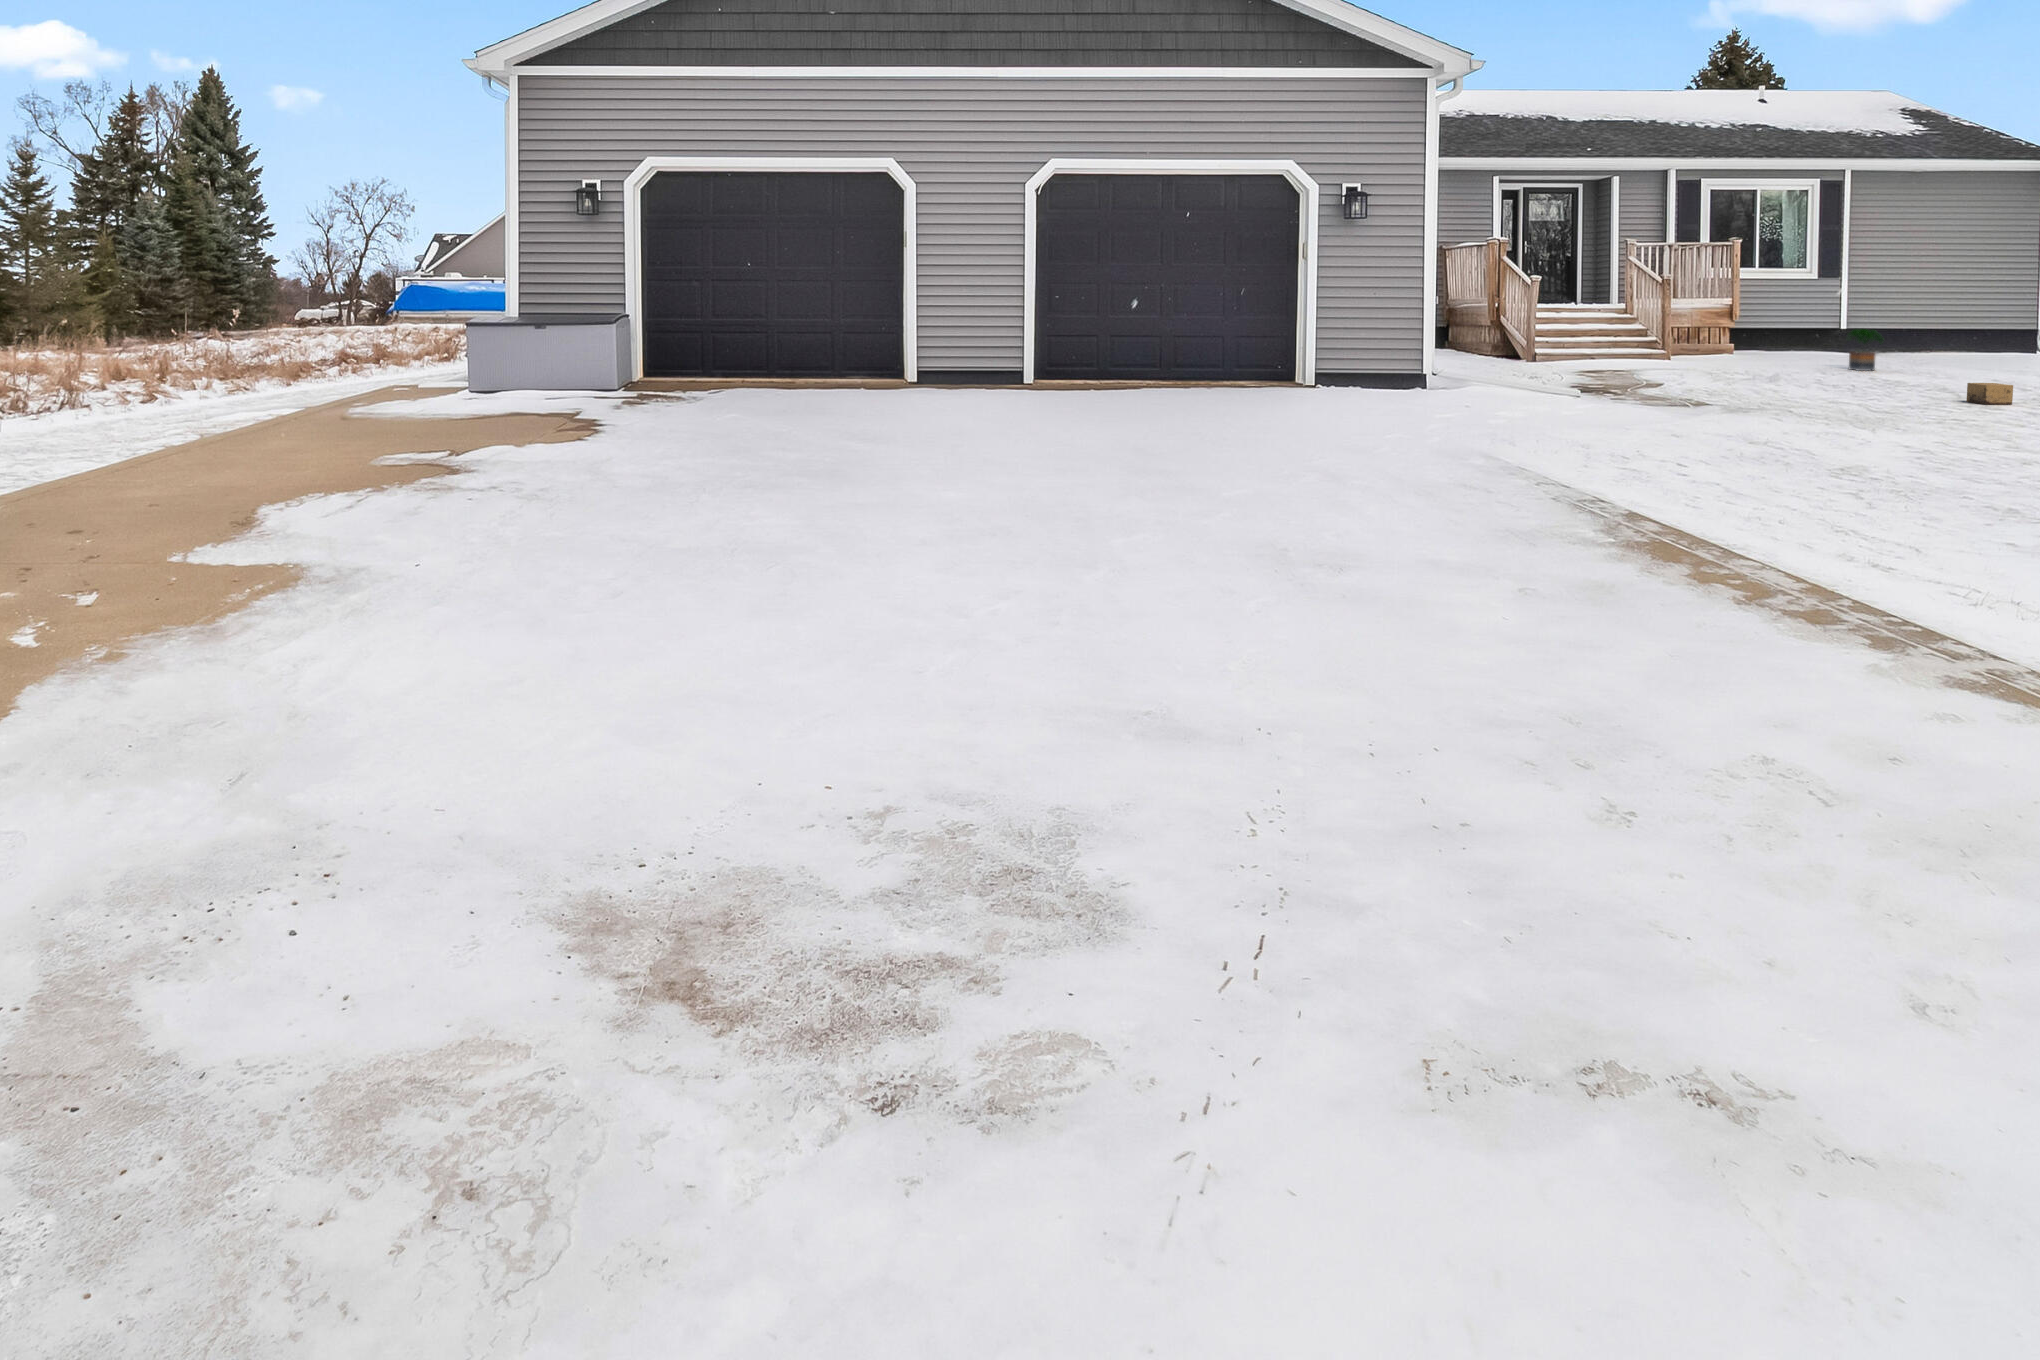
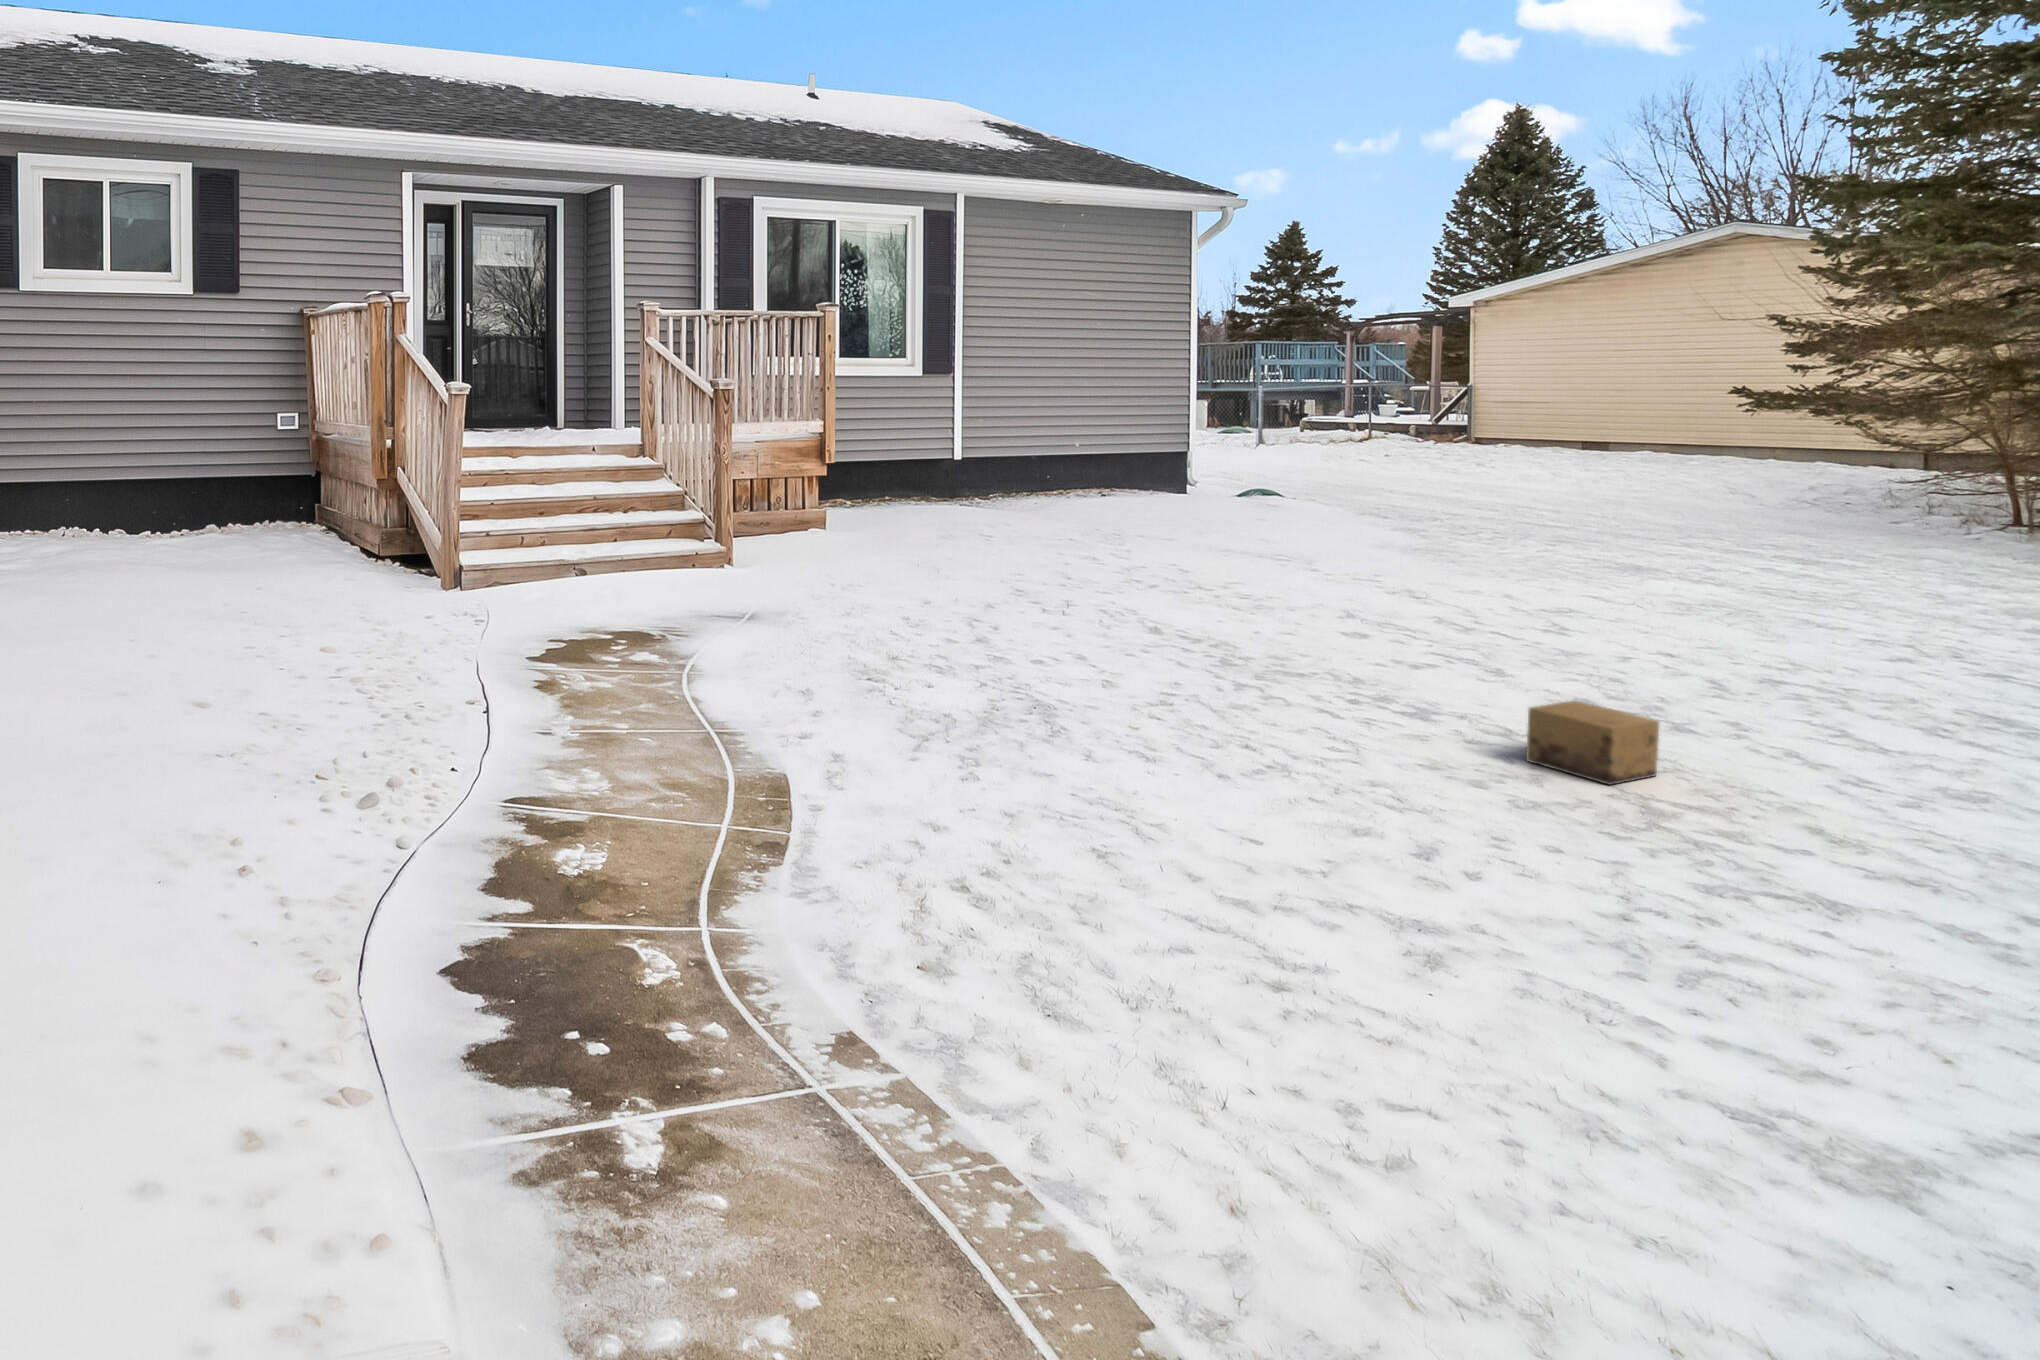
potted tree: present [1848,329,1884,371] -> none [1017,477,1086,561]

